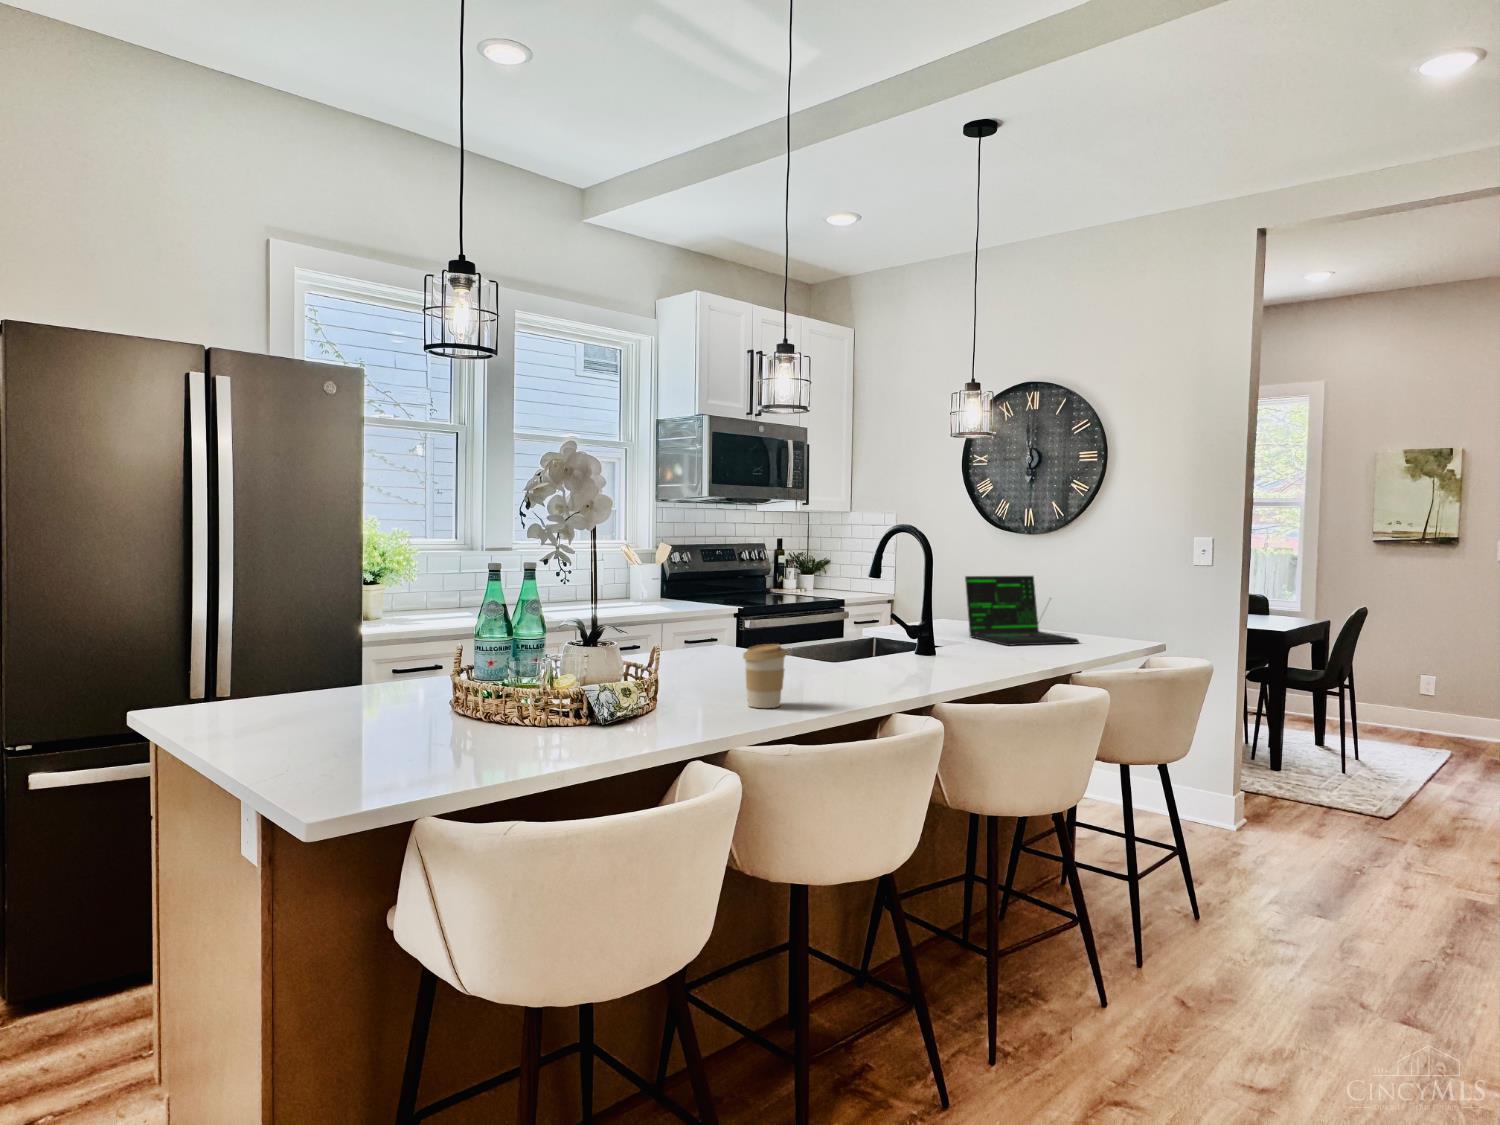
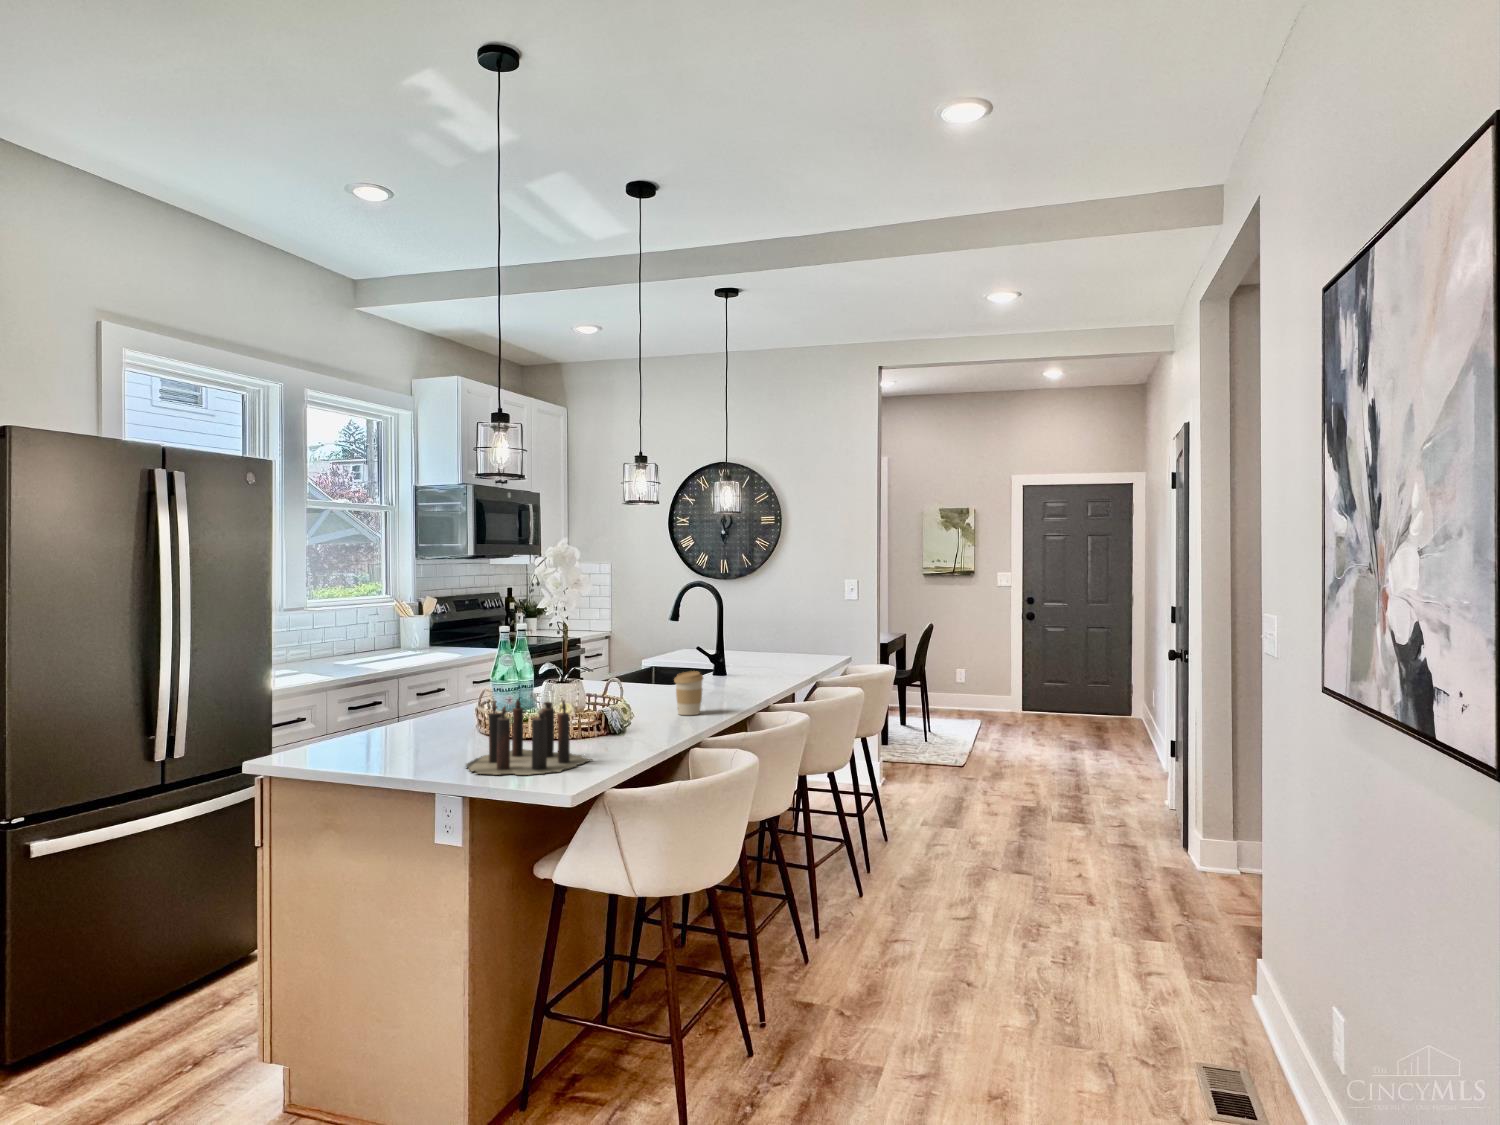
laptop: present [965,576,1079,646] -> none [722,613,805,665]
candle: none [291,660,520,778] -> present [466,699,591,775]

